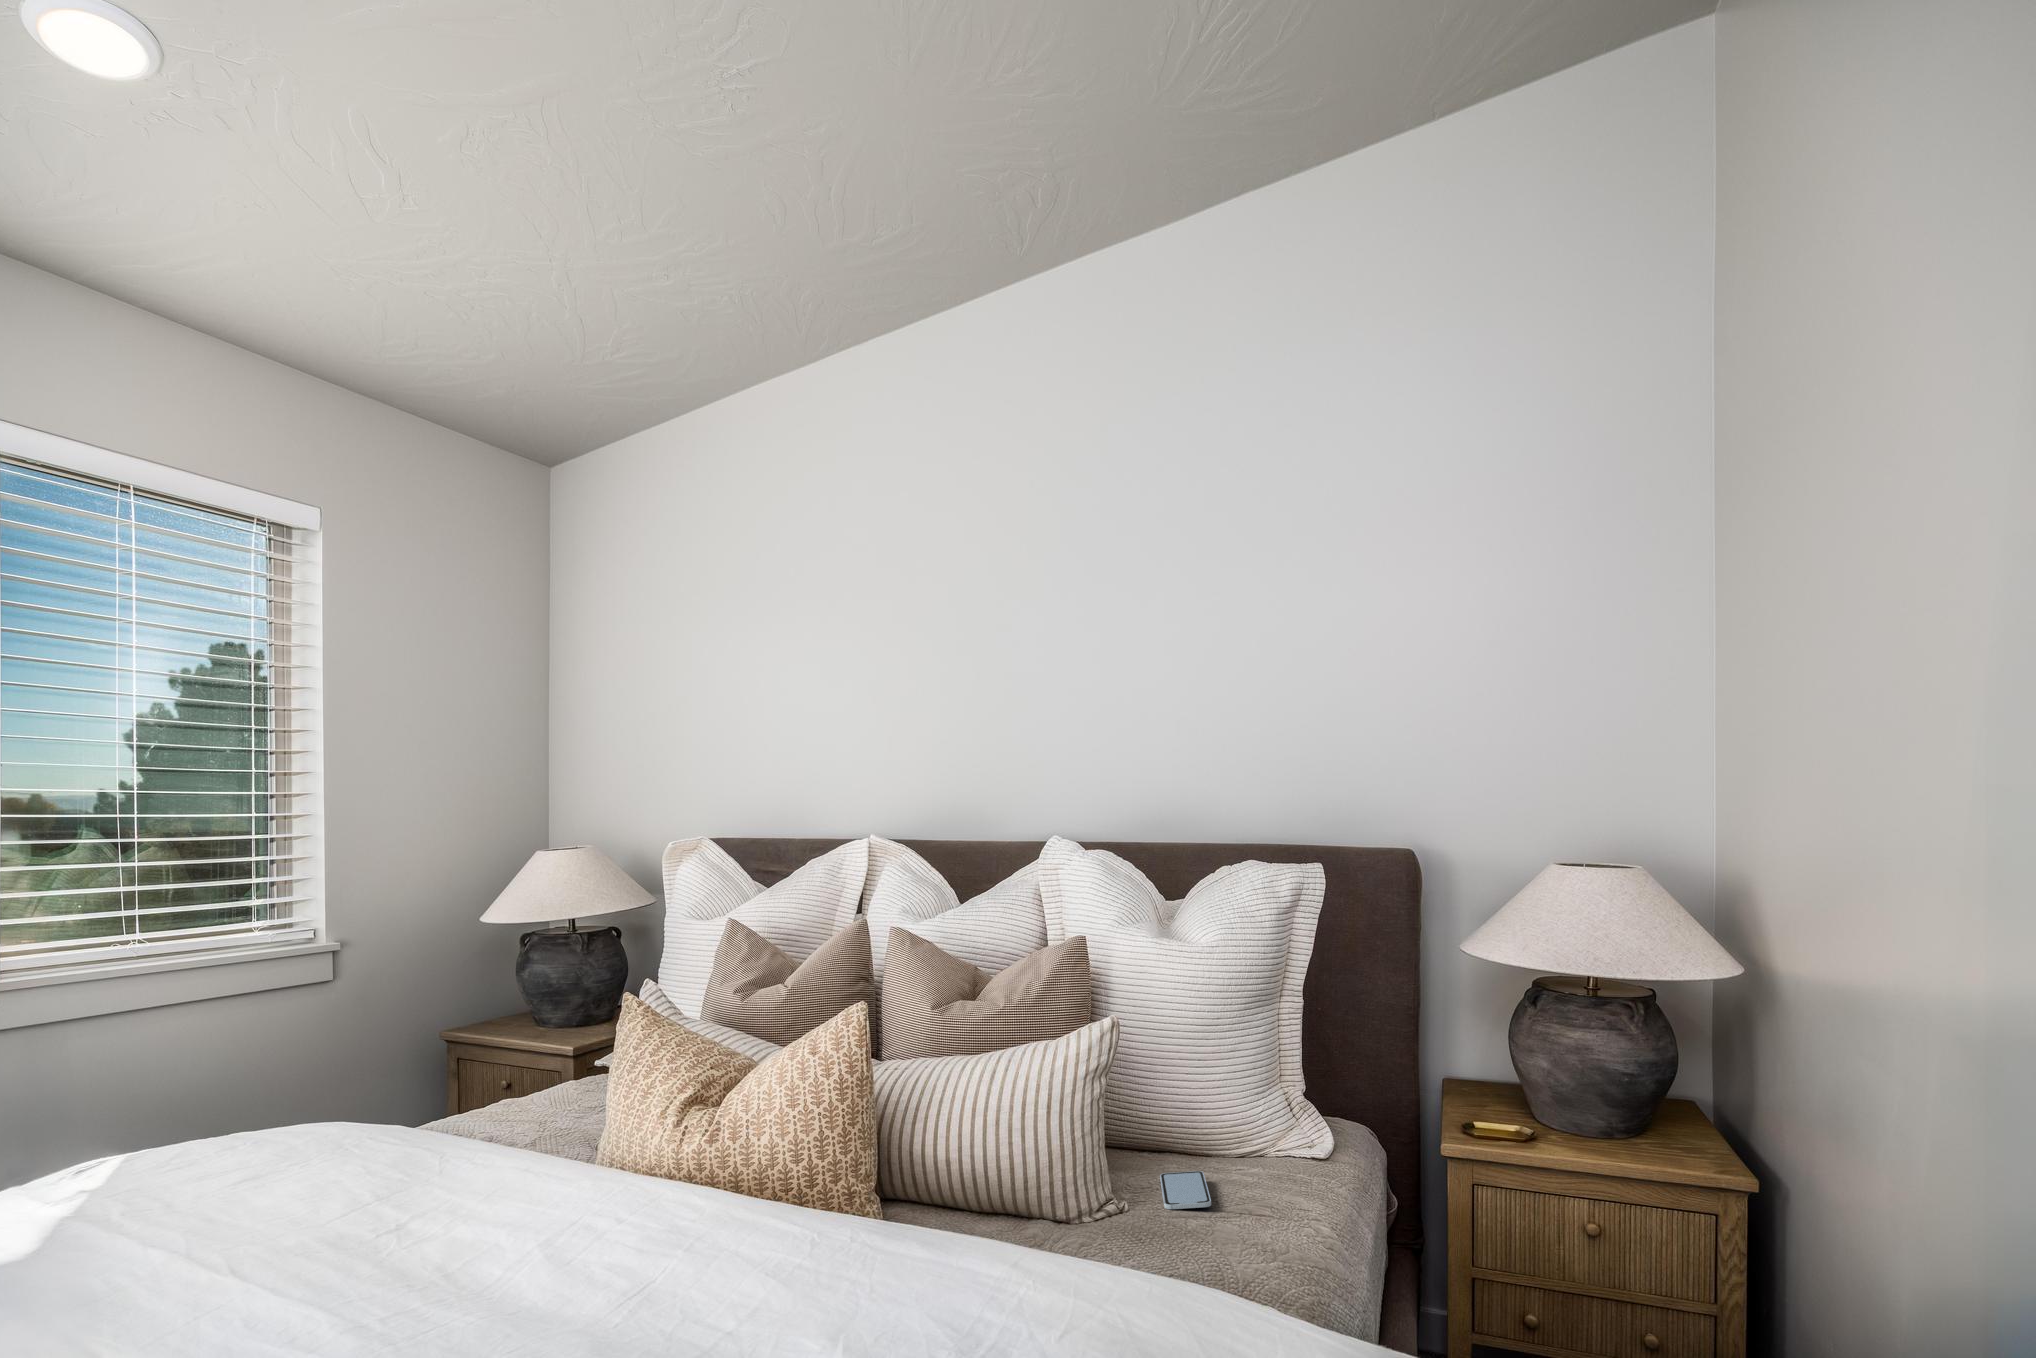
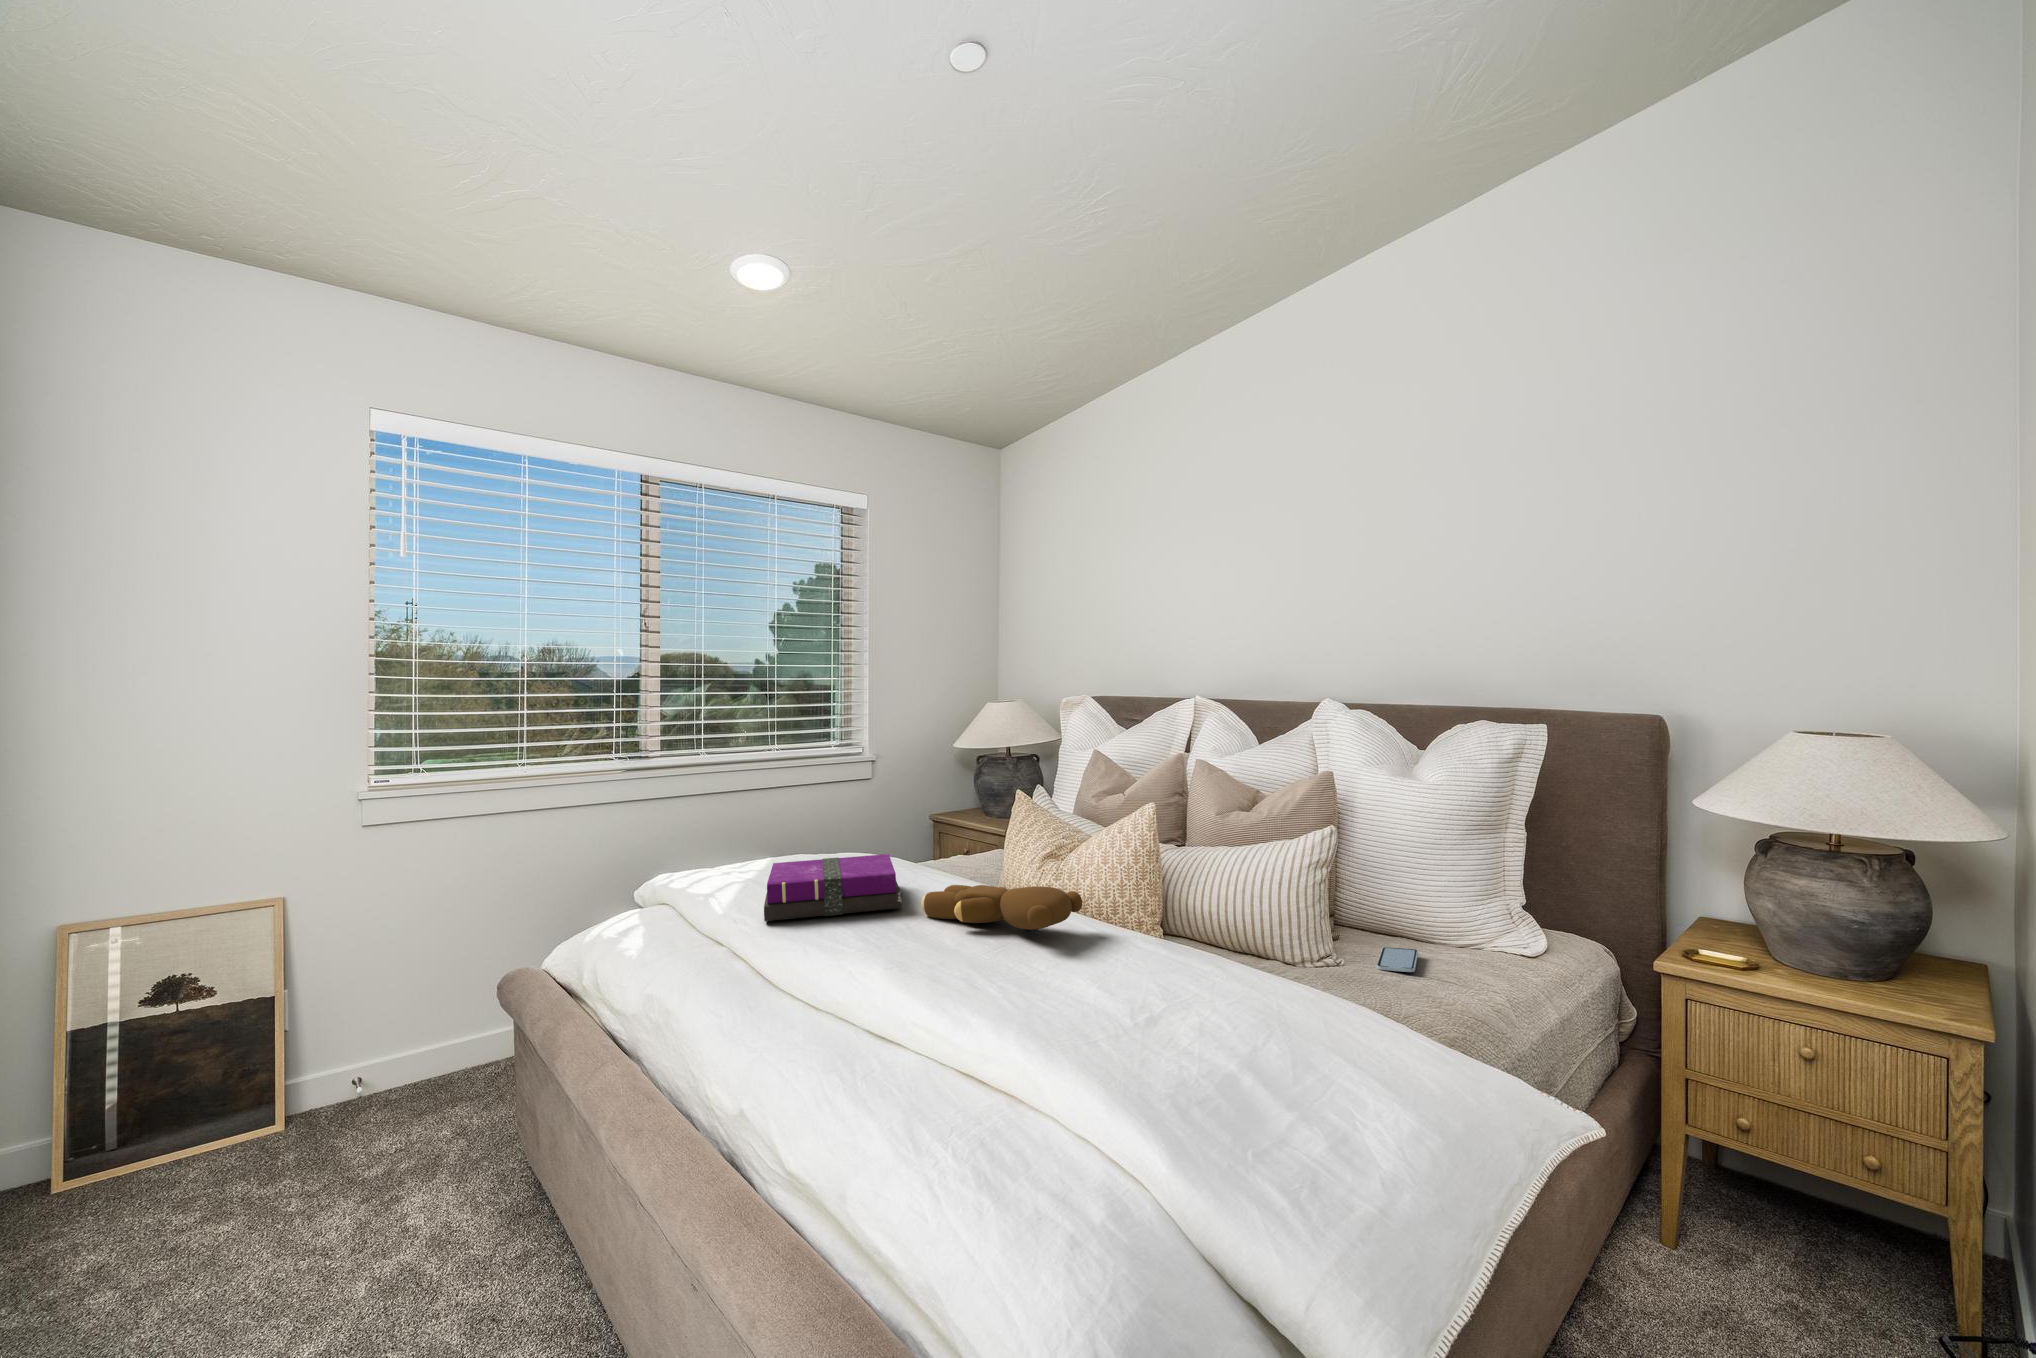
notebook: none [159,1132,452,1306] -> present [764,854,902,921]
teddy bear: none [491,1163,783,1245] -> present [921,885,1082,933]

